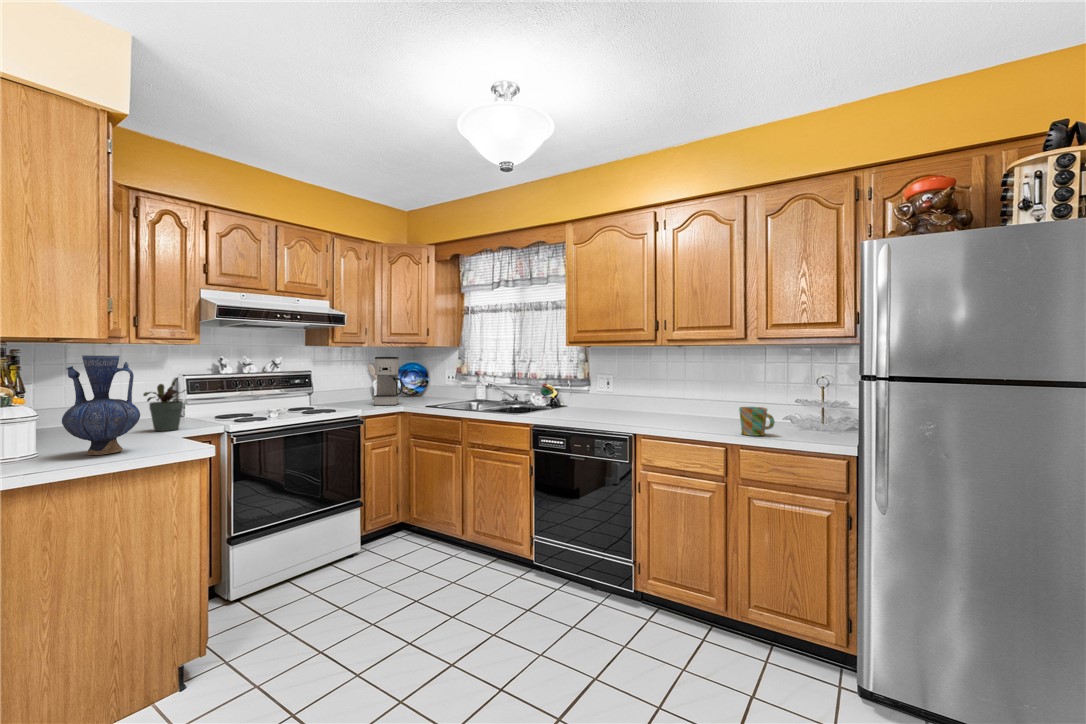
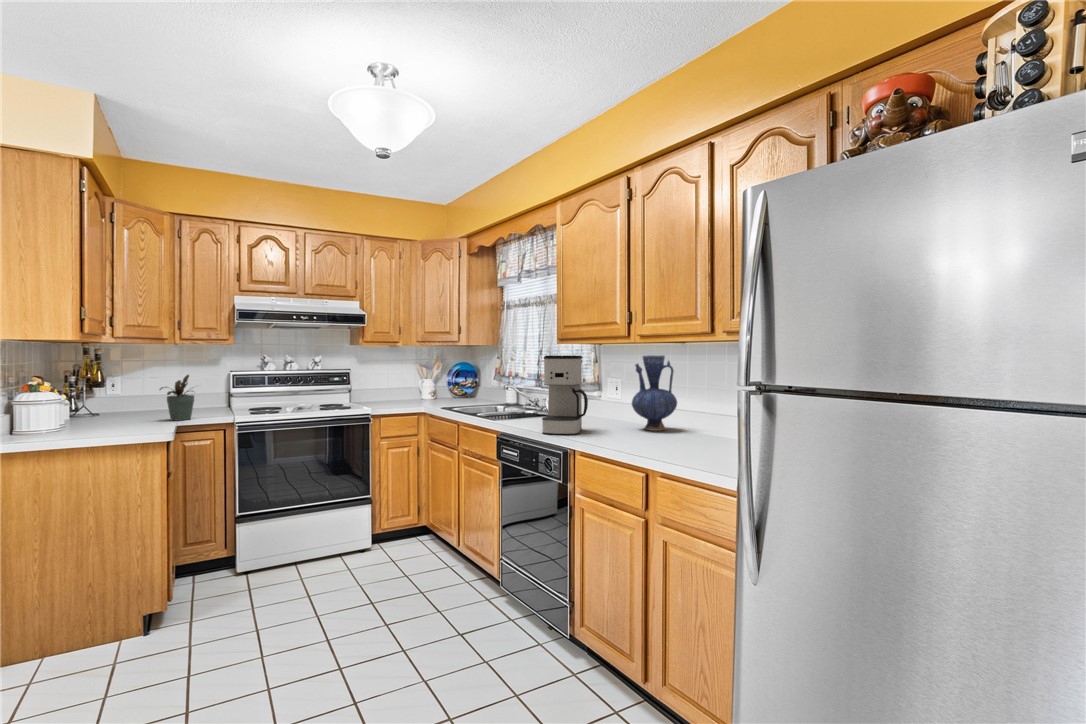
vase: present [62,355,140,455] -> present [632,355,677,431]
coffee maker: present [374,357,403,406] -> present [542,355,588,435]
mug: present [739,407,775,436] -> none [658,422,695,460]

